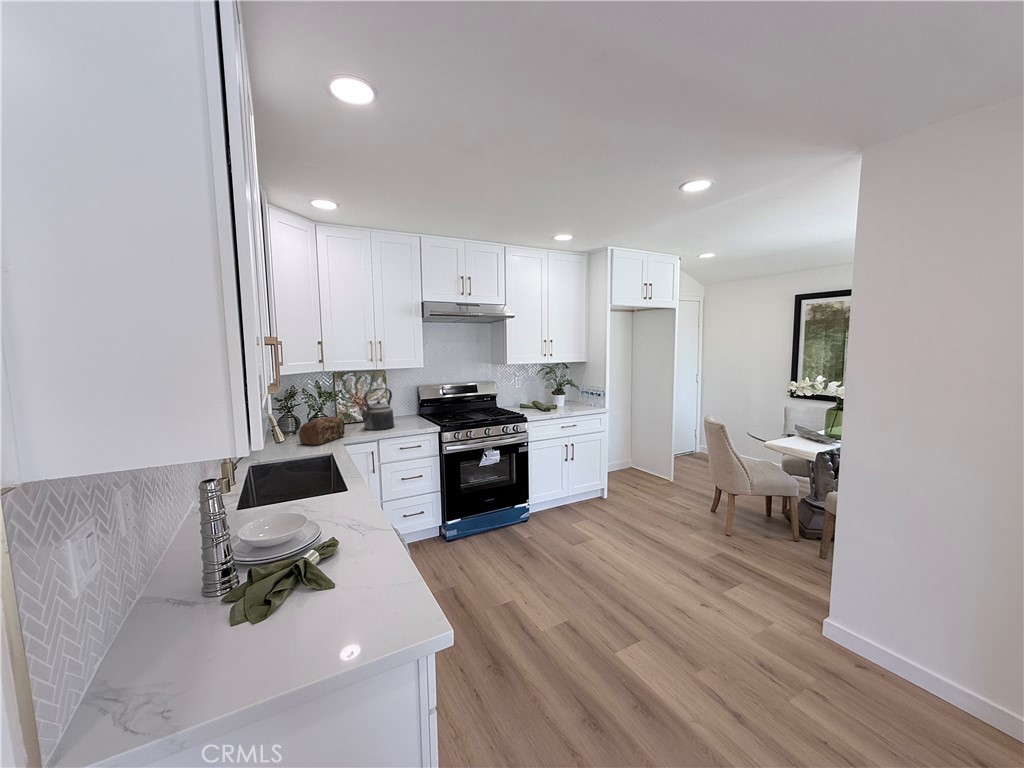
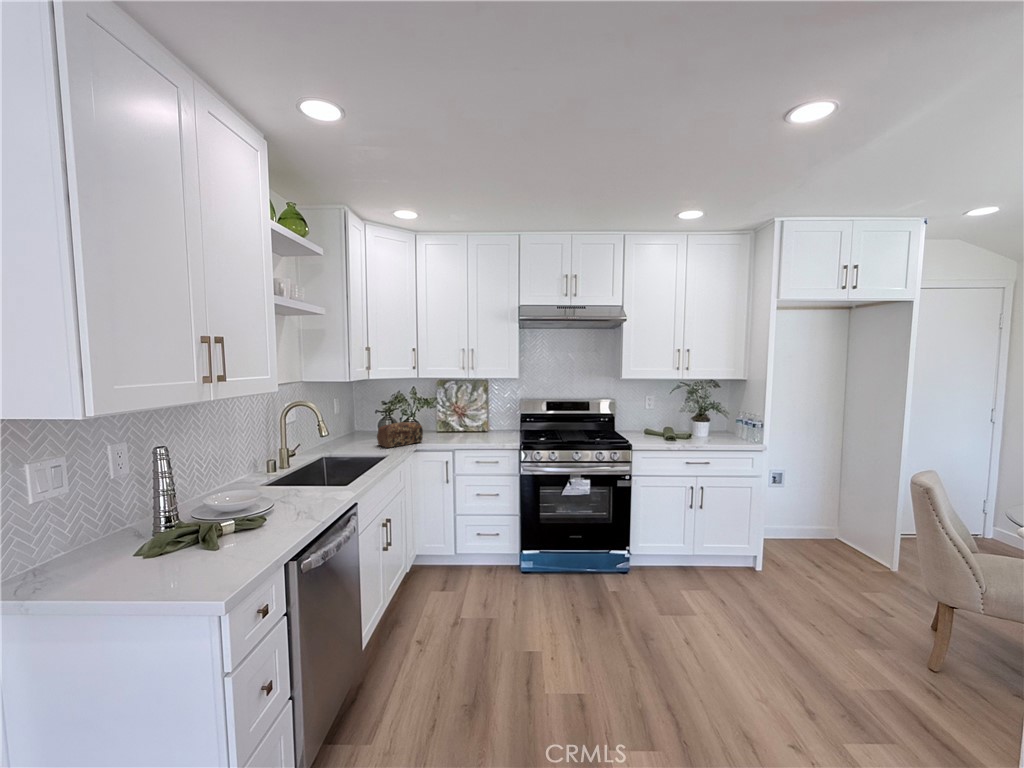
kettle: present [360,388,394,430] -> none [443,397,481,440]

